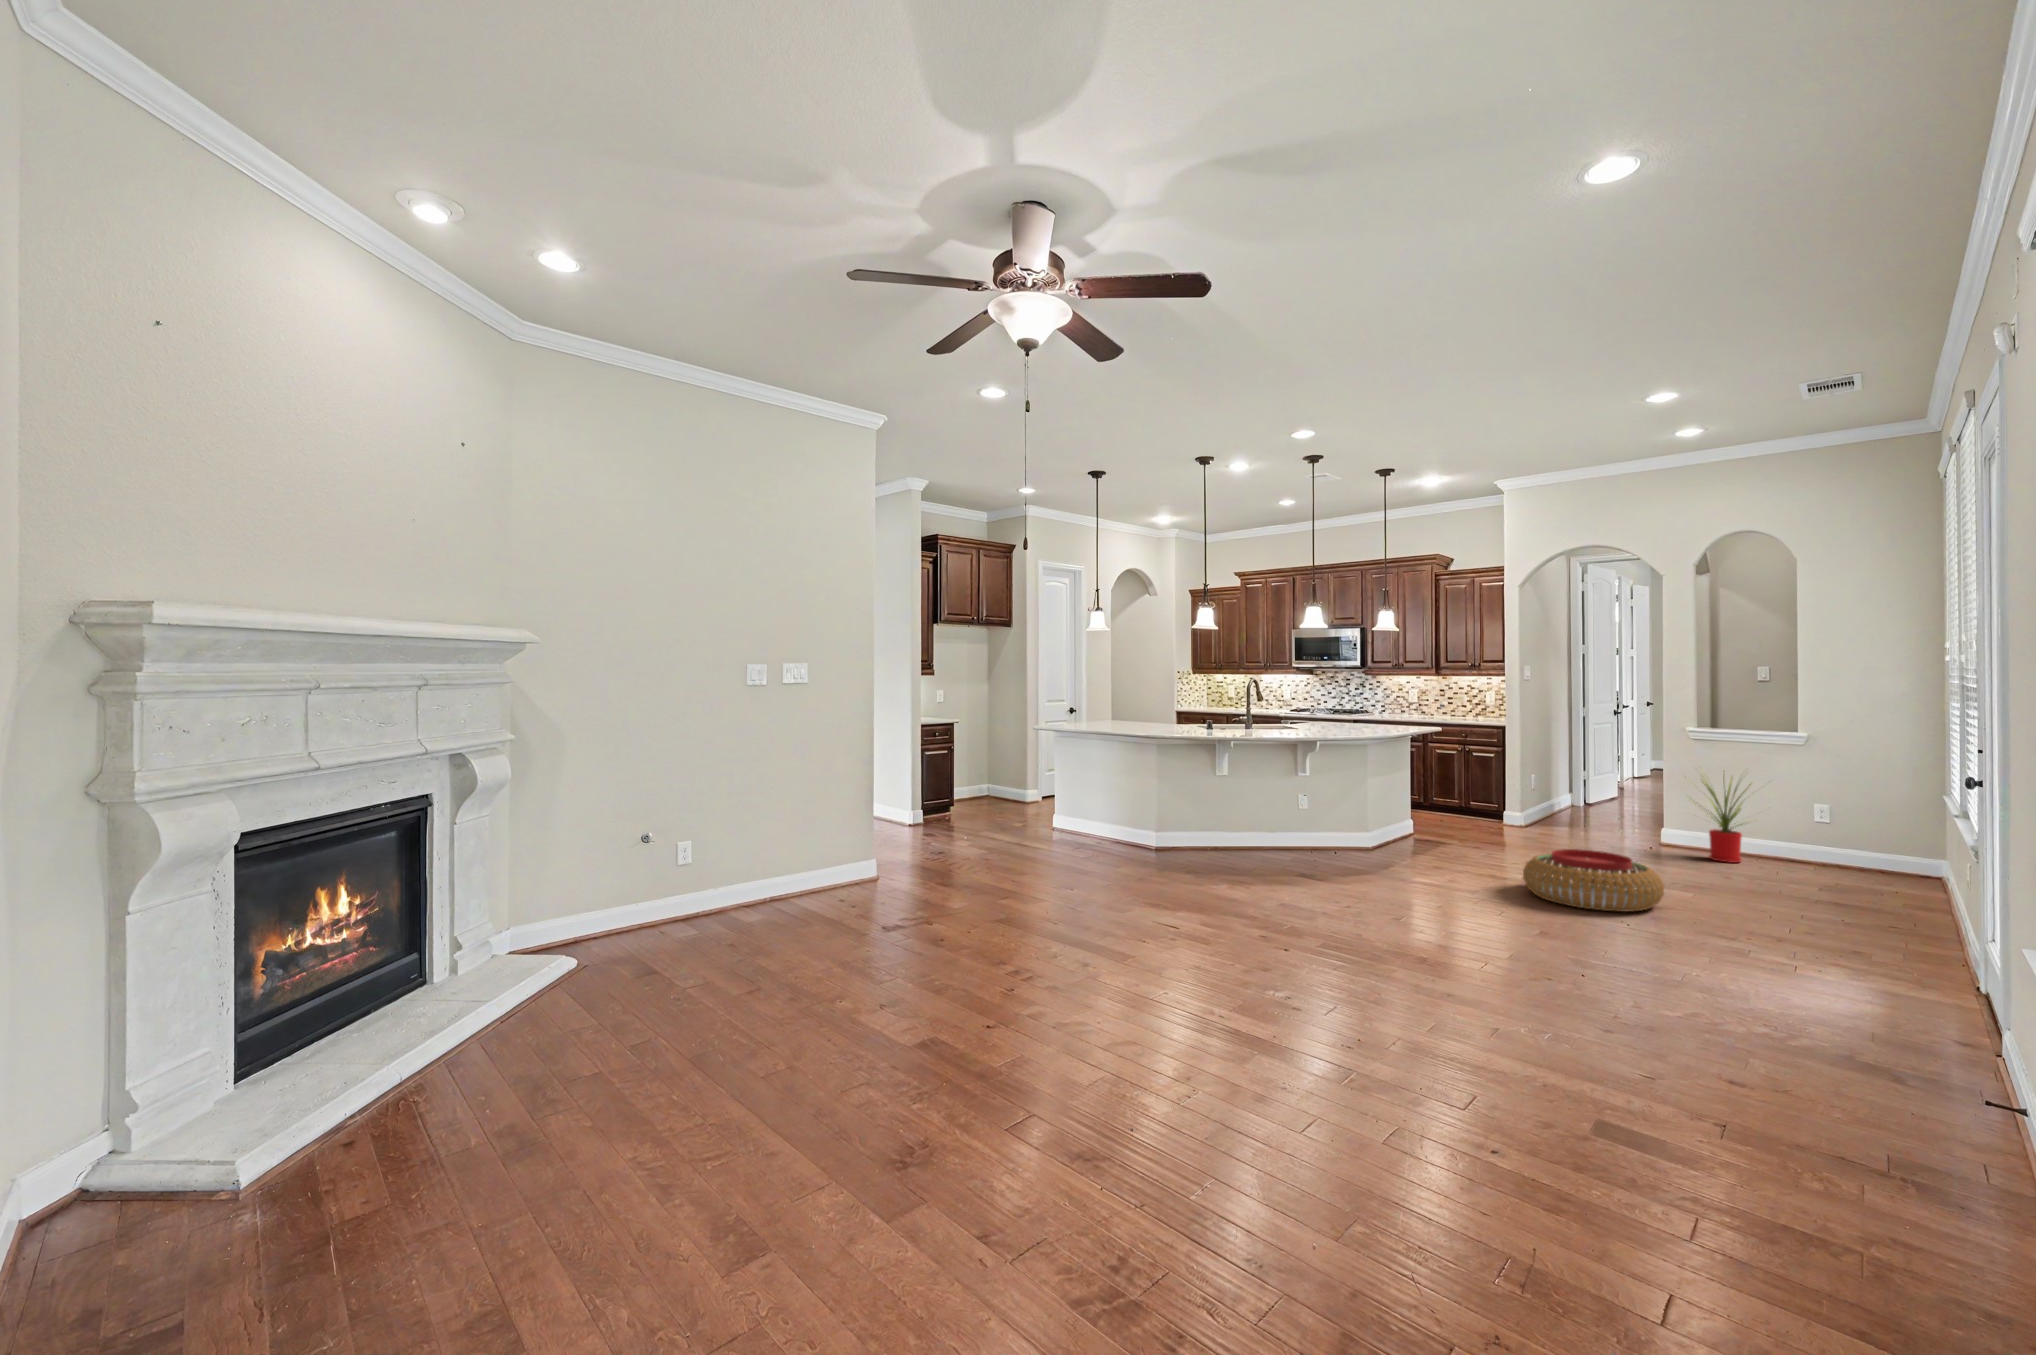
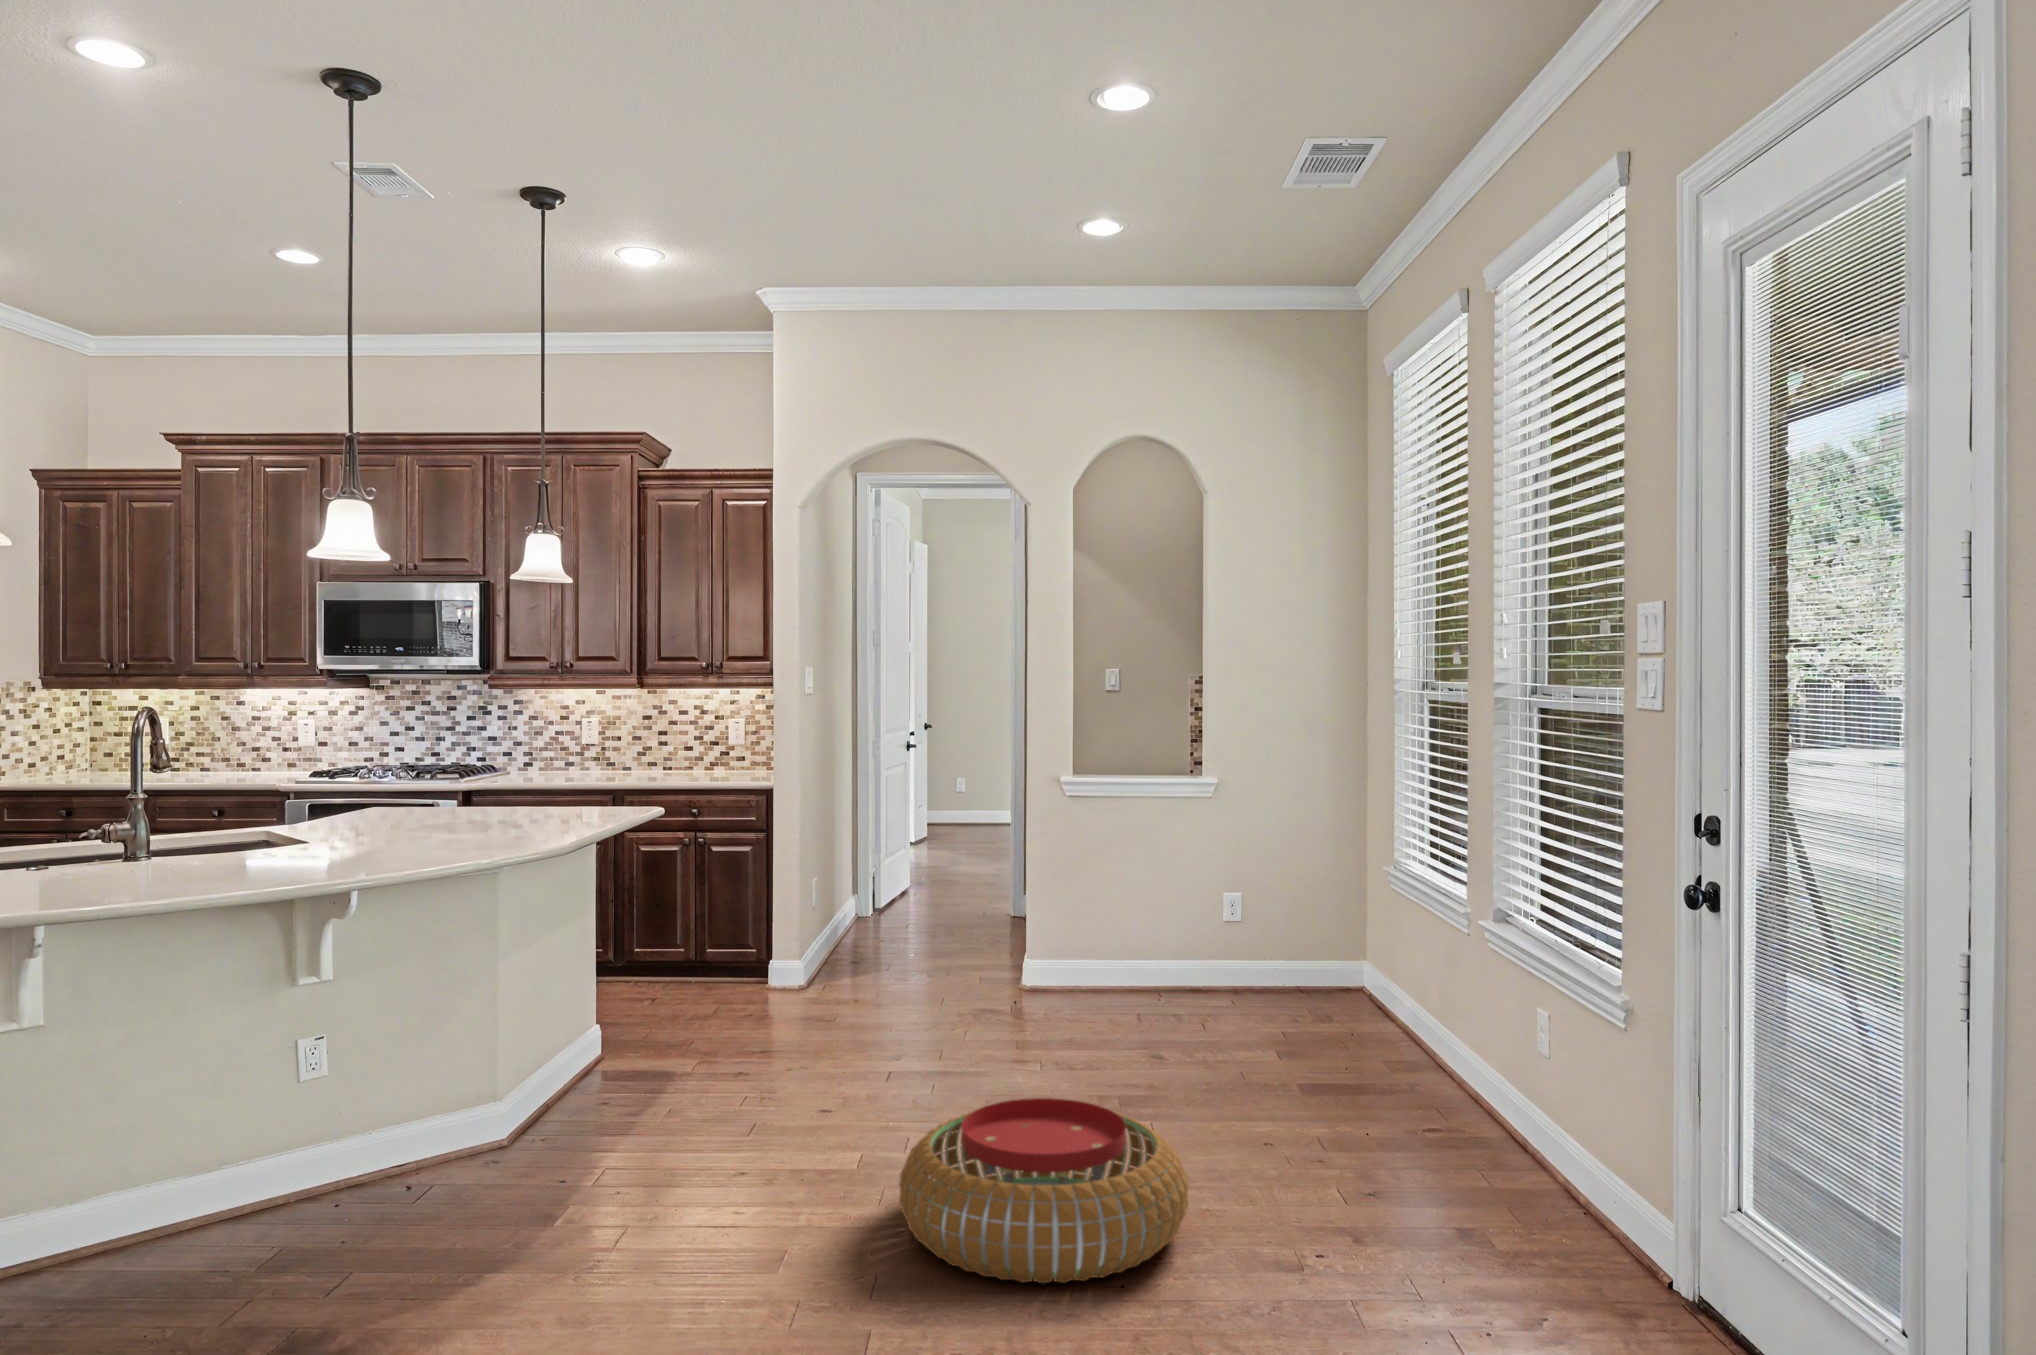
house plant: present [1695,776,1750,863] -> none [1087,850,1217,1029]

